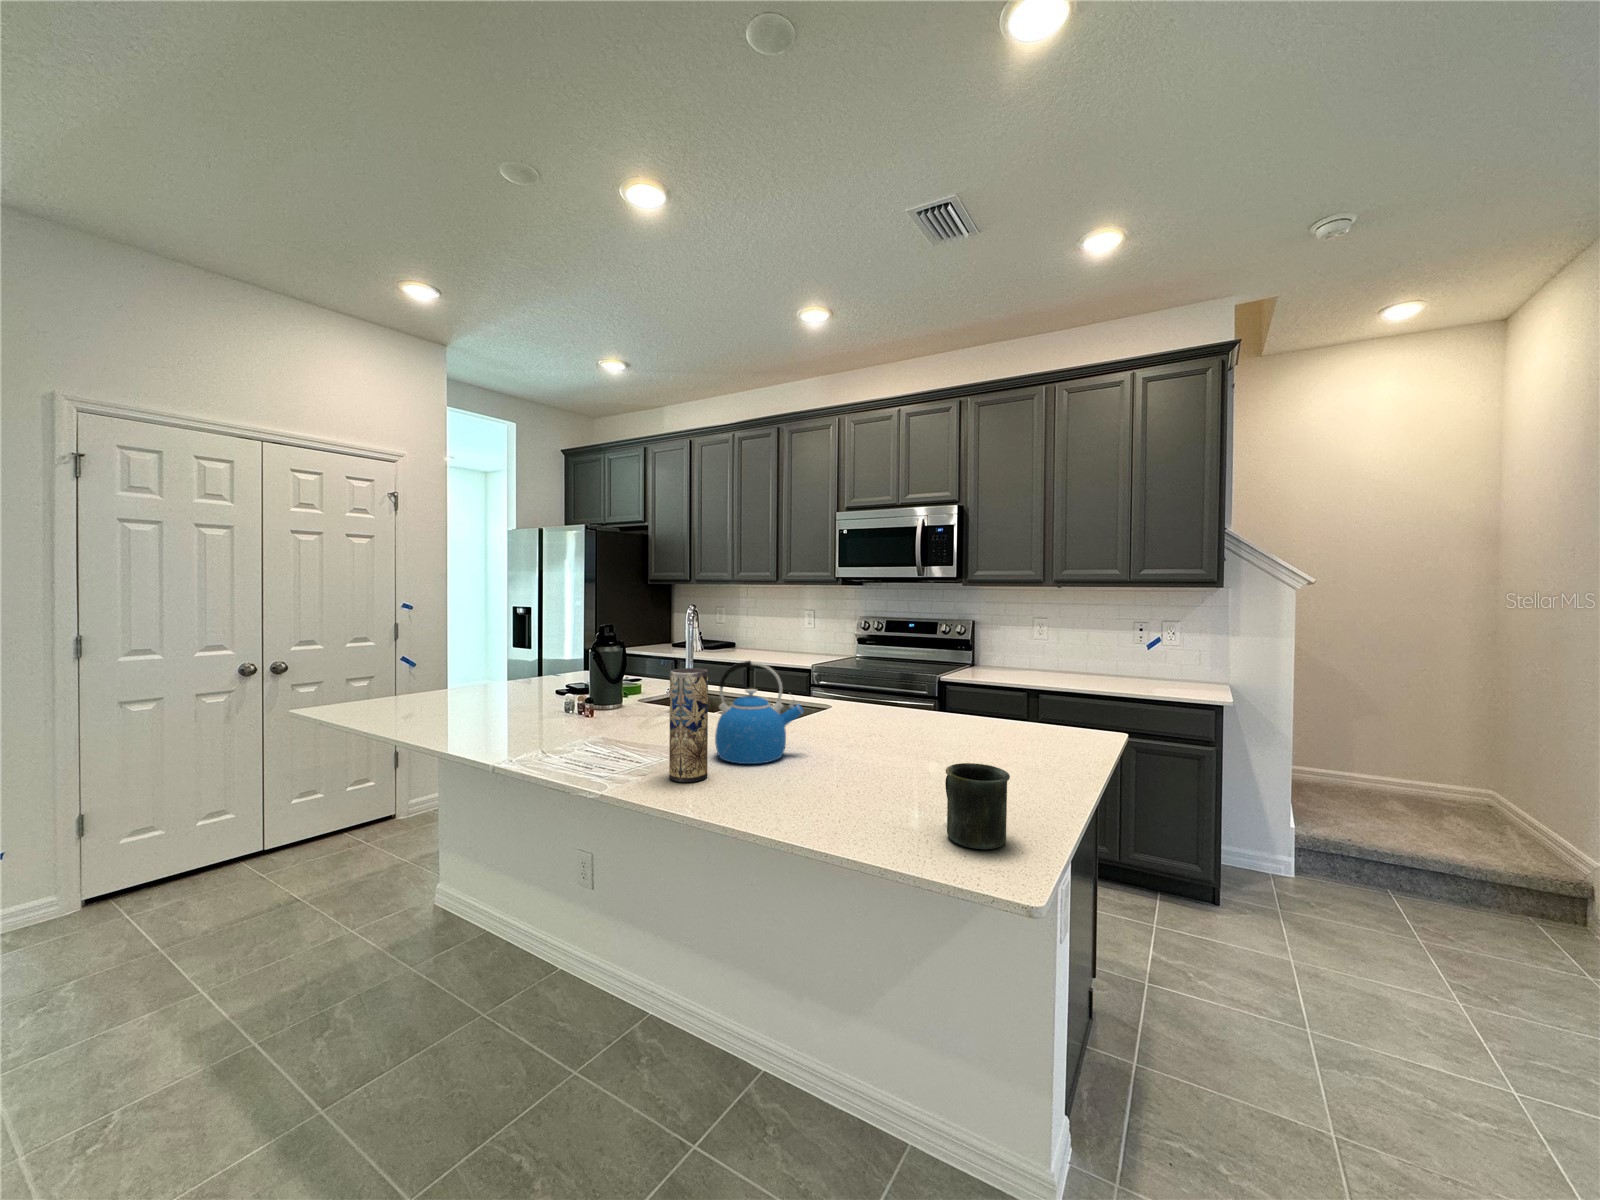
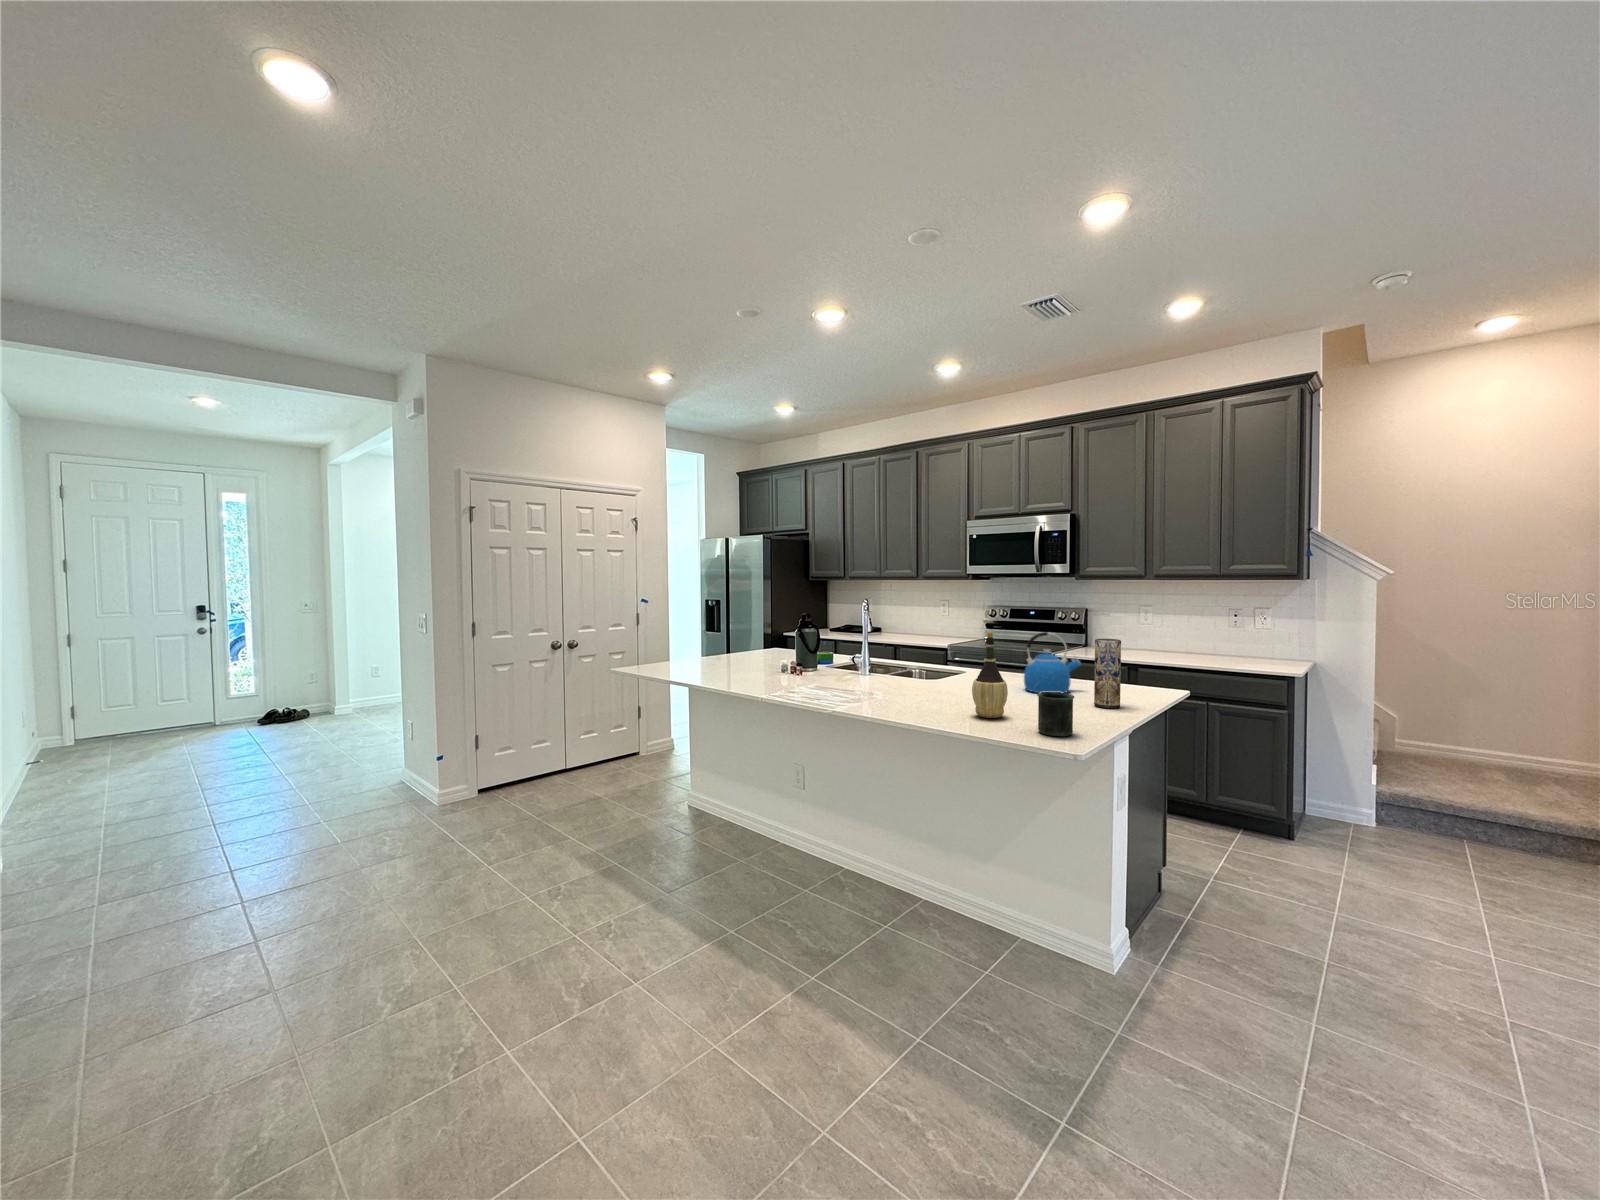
wine bottle: none [835,657,893,804] -> present [972,632,1008,718]
kettle: present [715,660,804,764] -> present [1024,632,1081,693]
vase: present [669,668,708,782] -> present [1094,639,1121,708]

